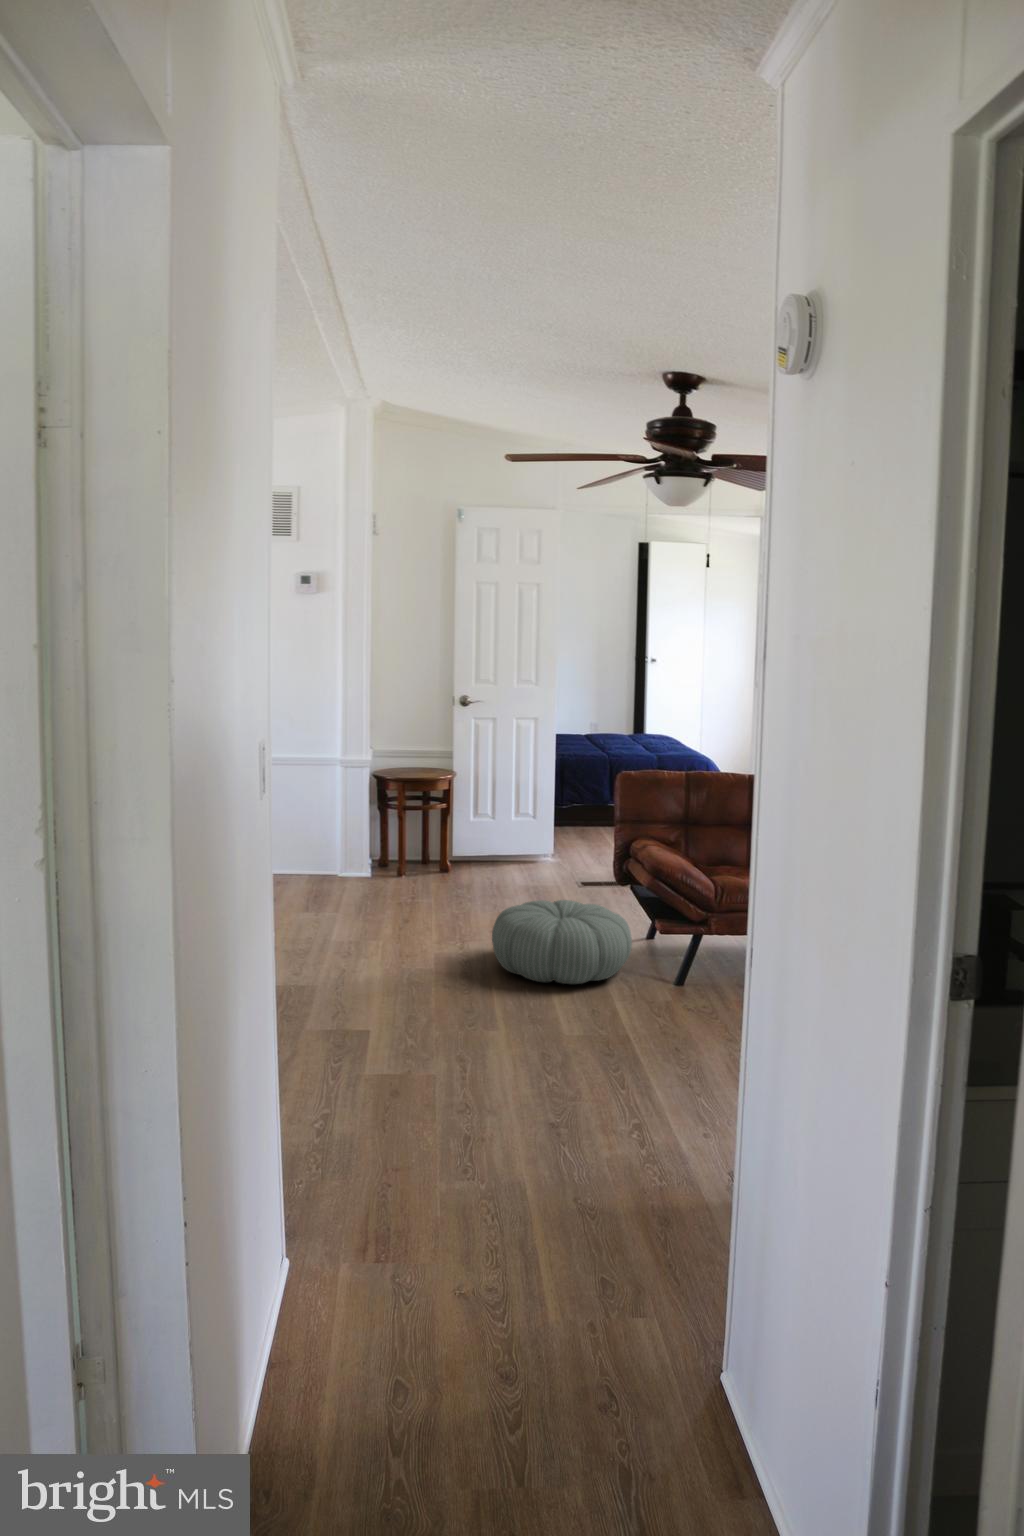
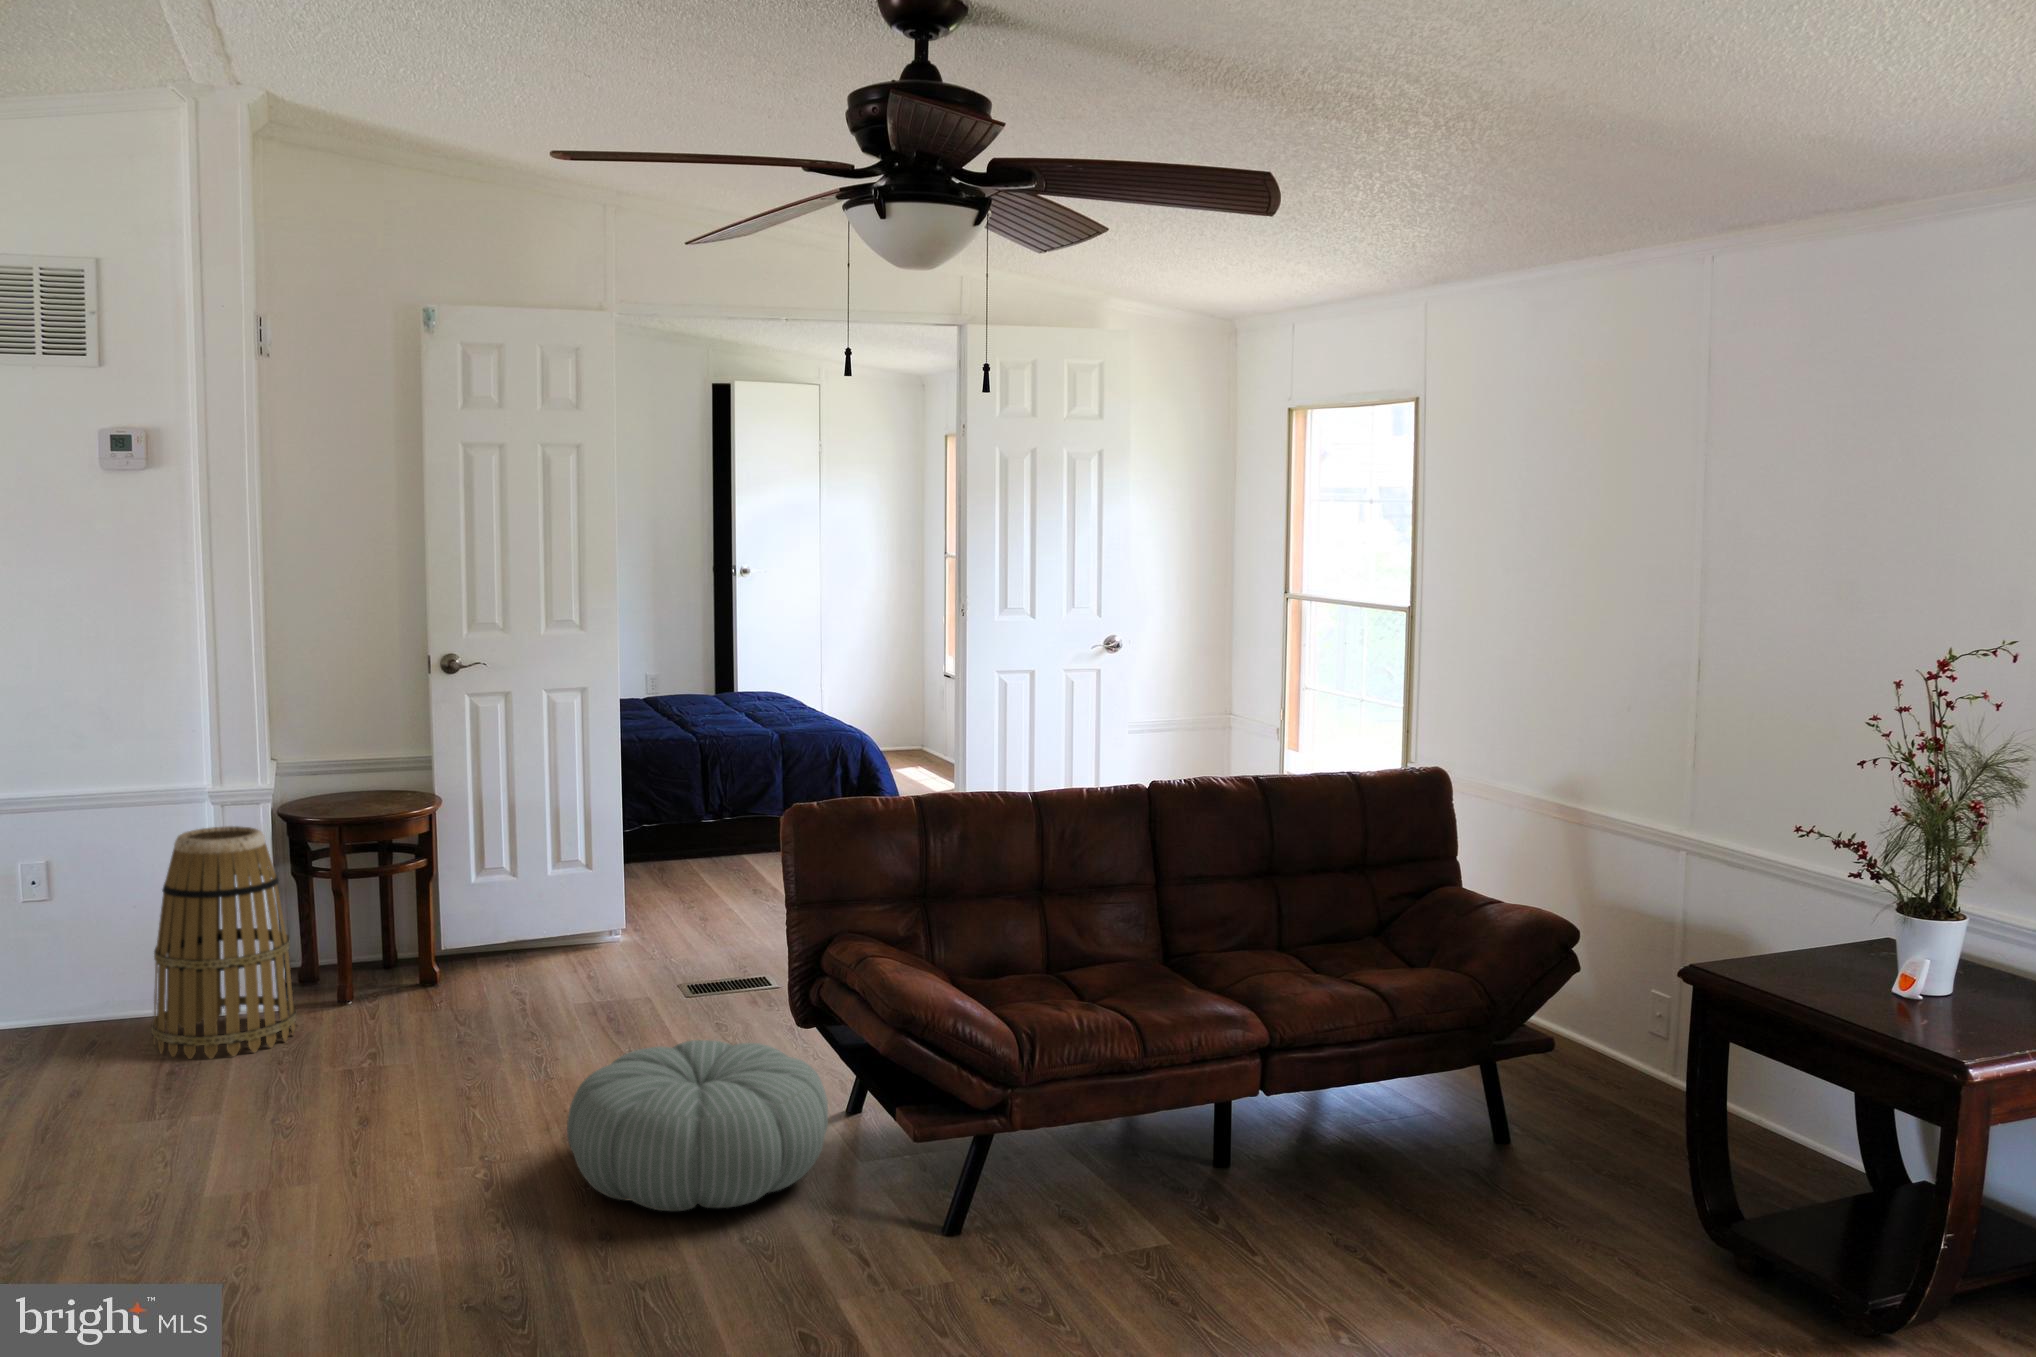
basket: none [305,776,374,894] -> present [151,826,296,1059]

